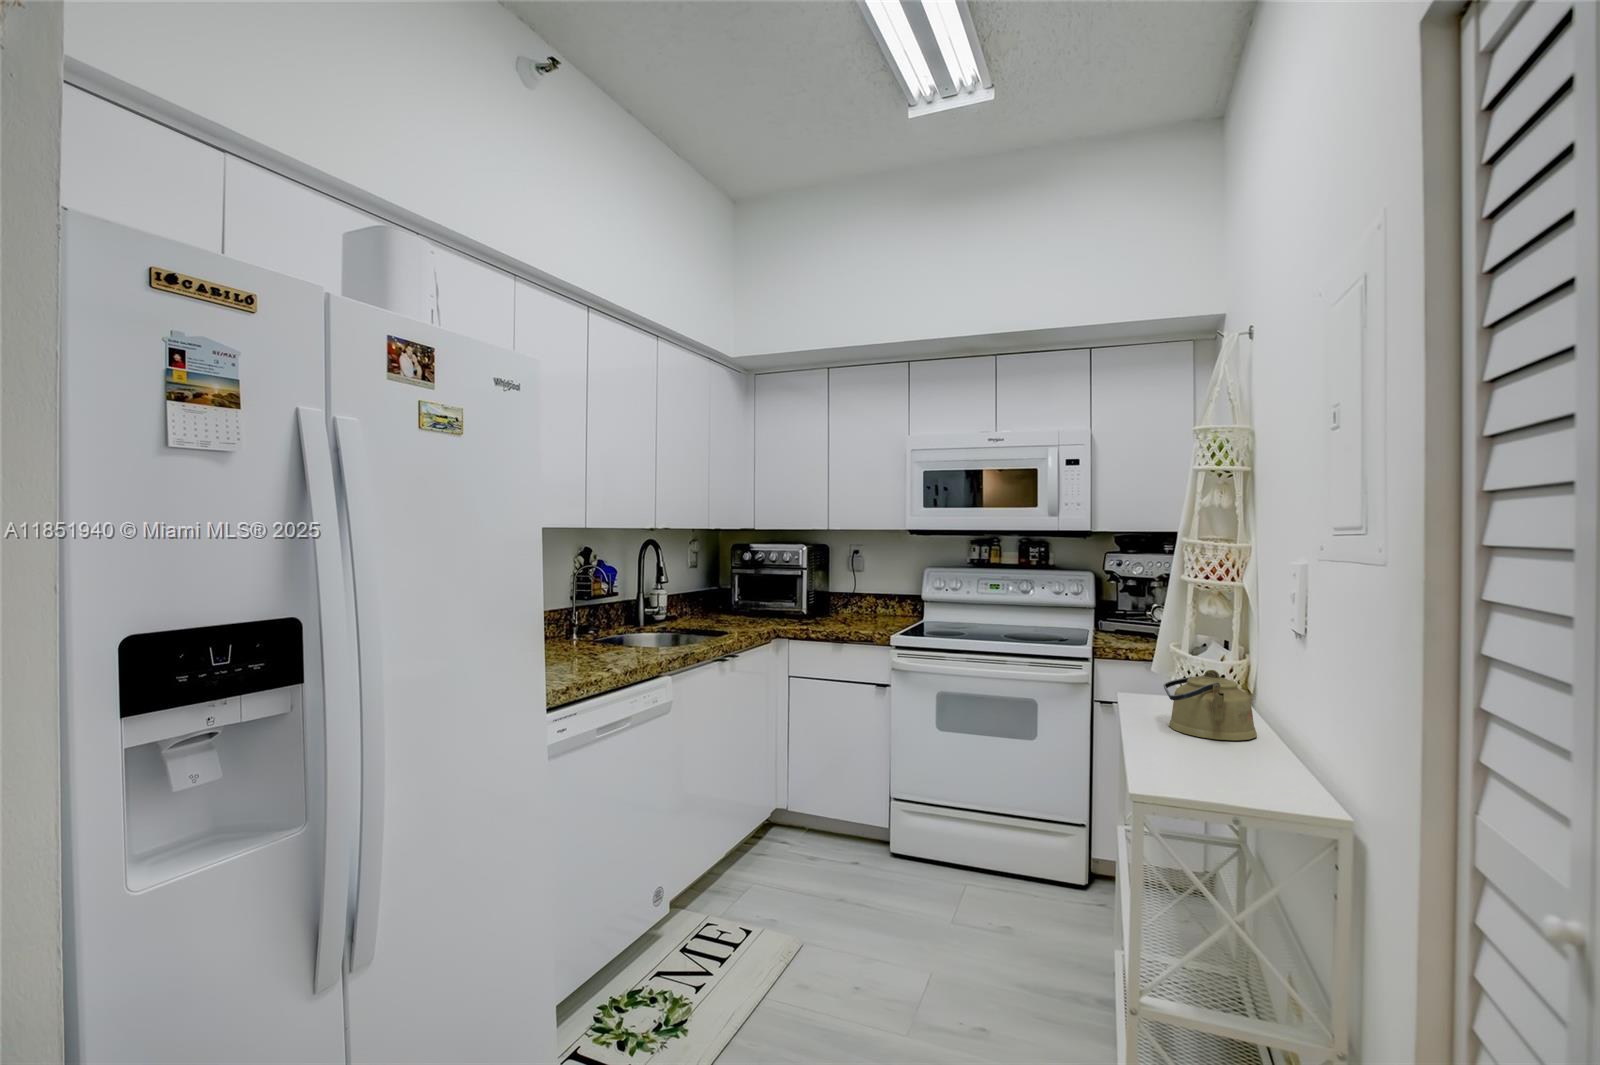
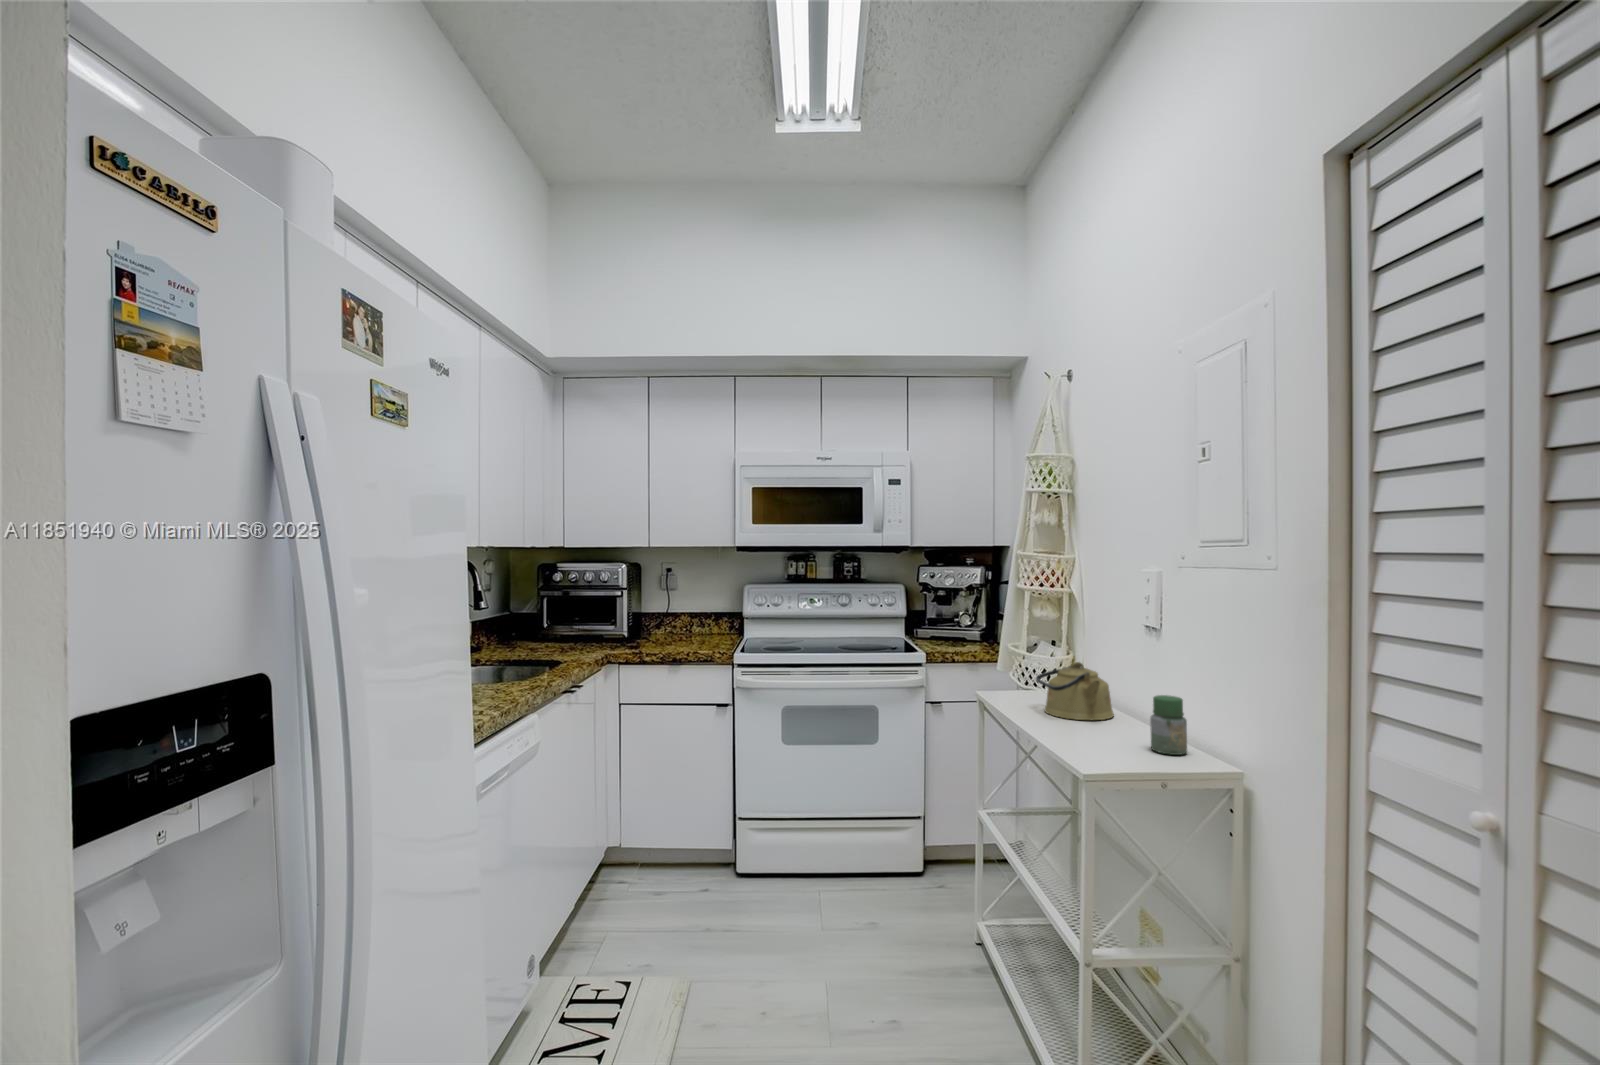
jar: none [1253,716,1300,791] -> present [1150,695,1187,755]

